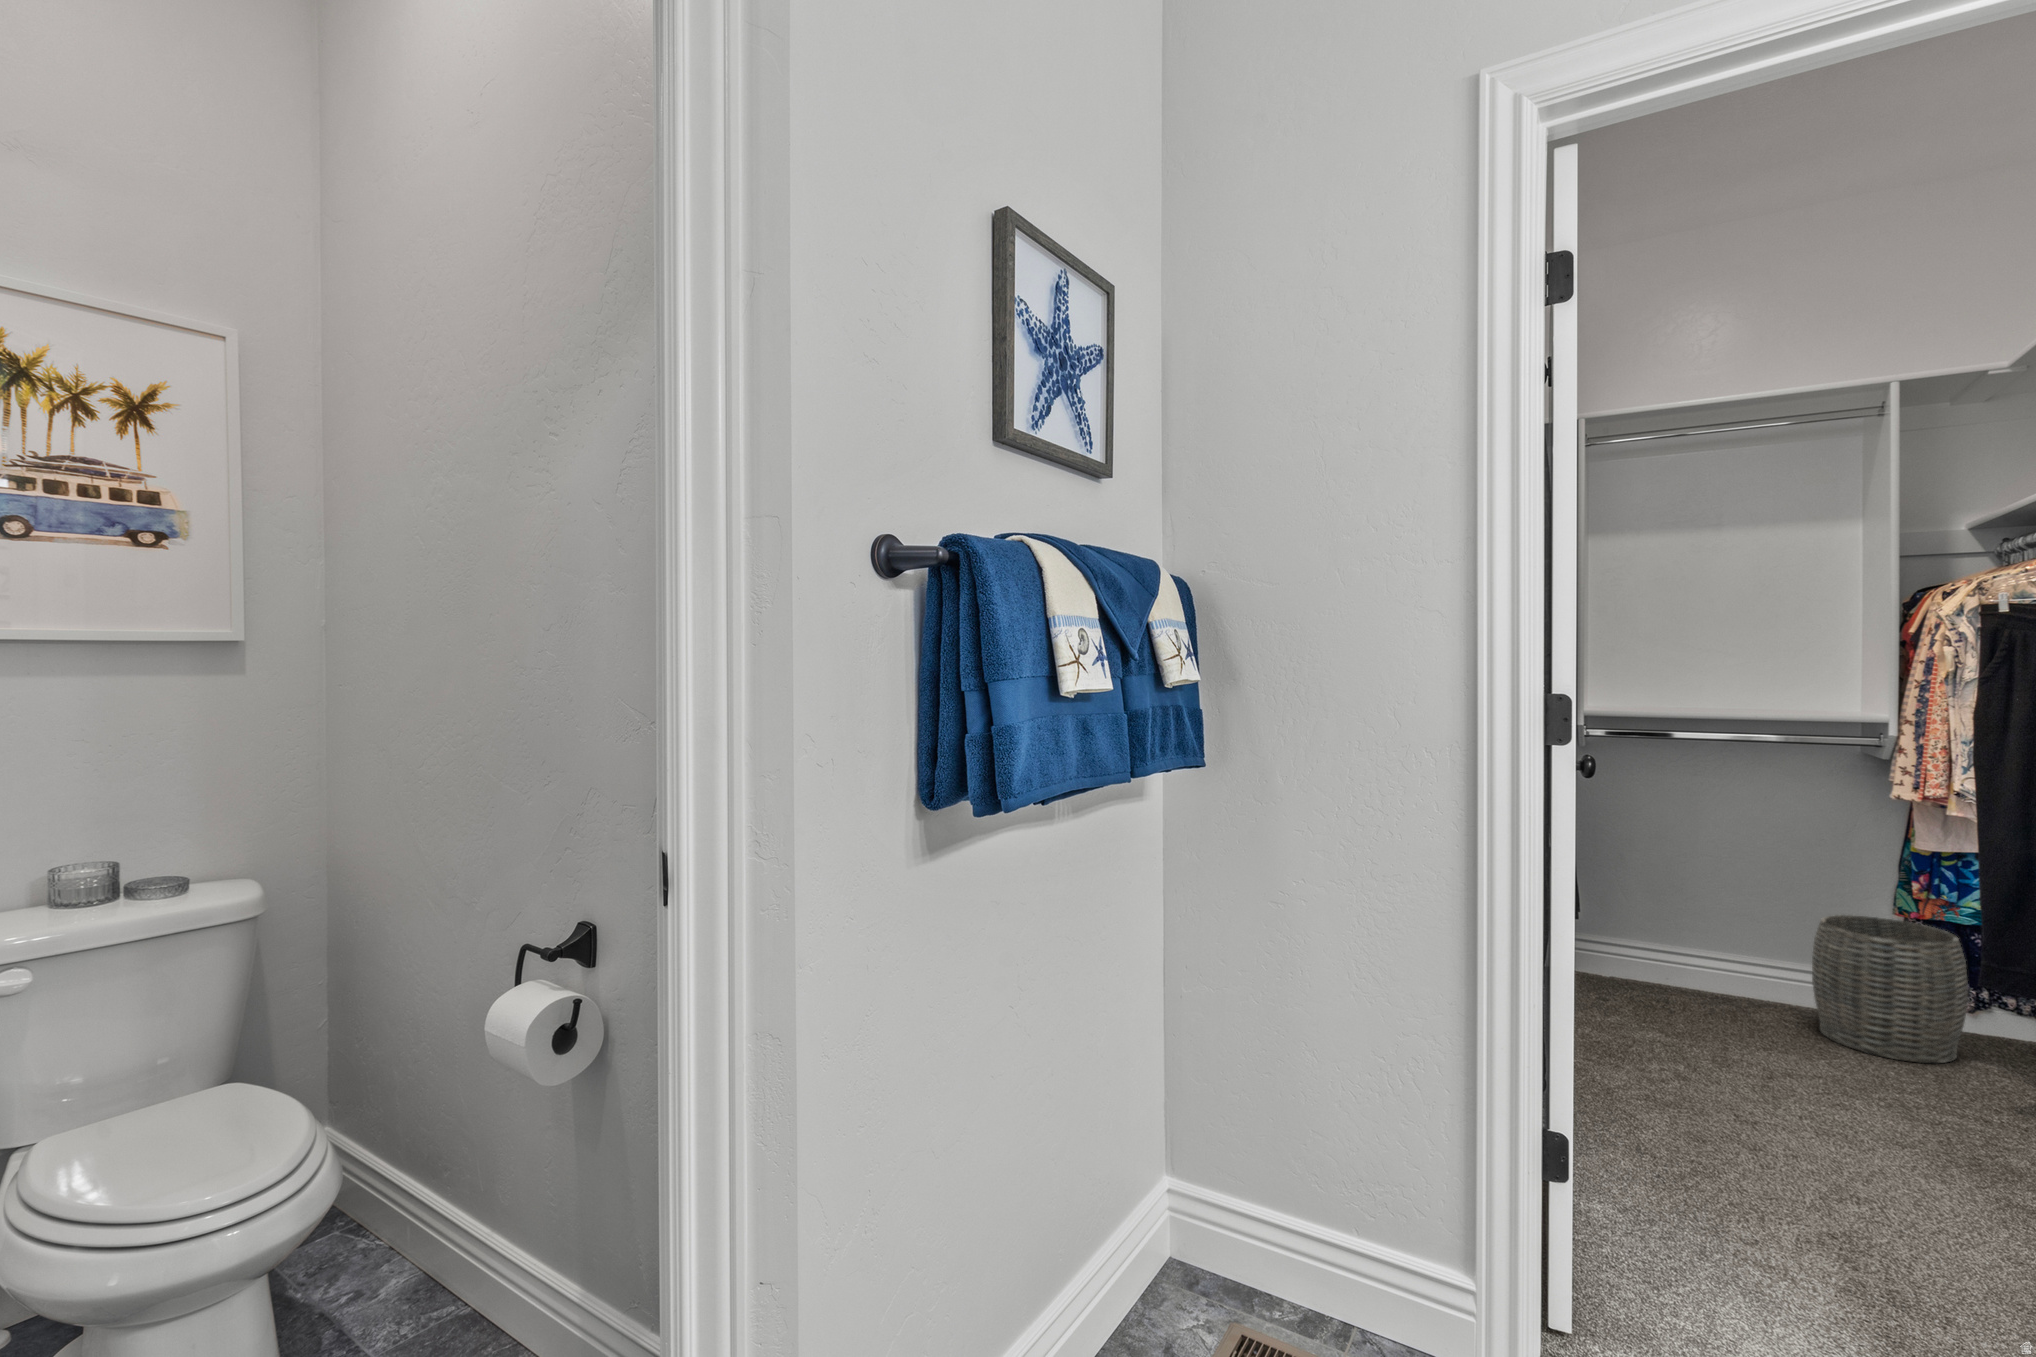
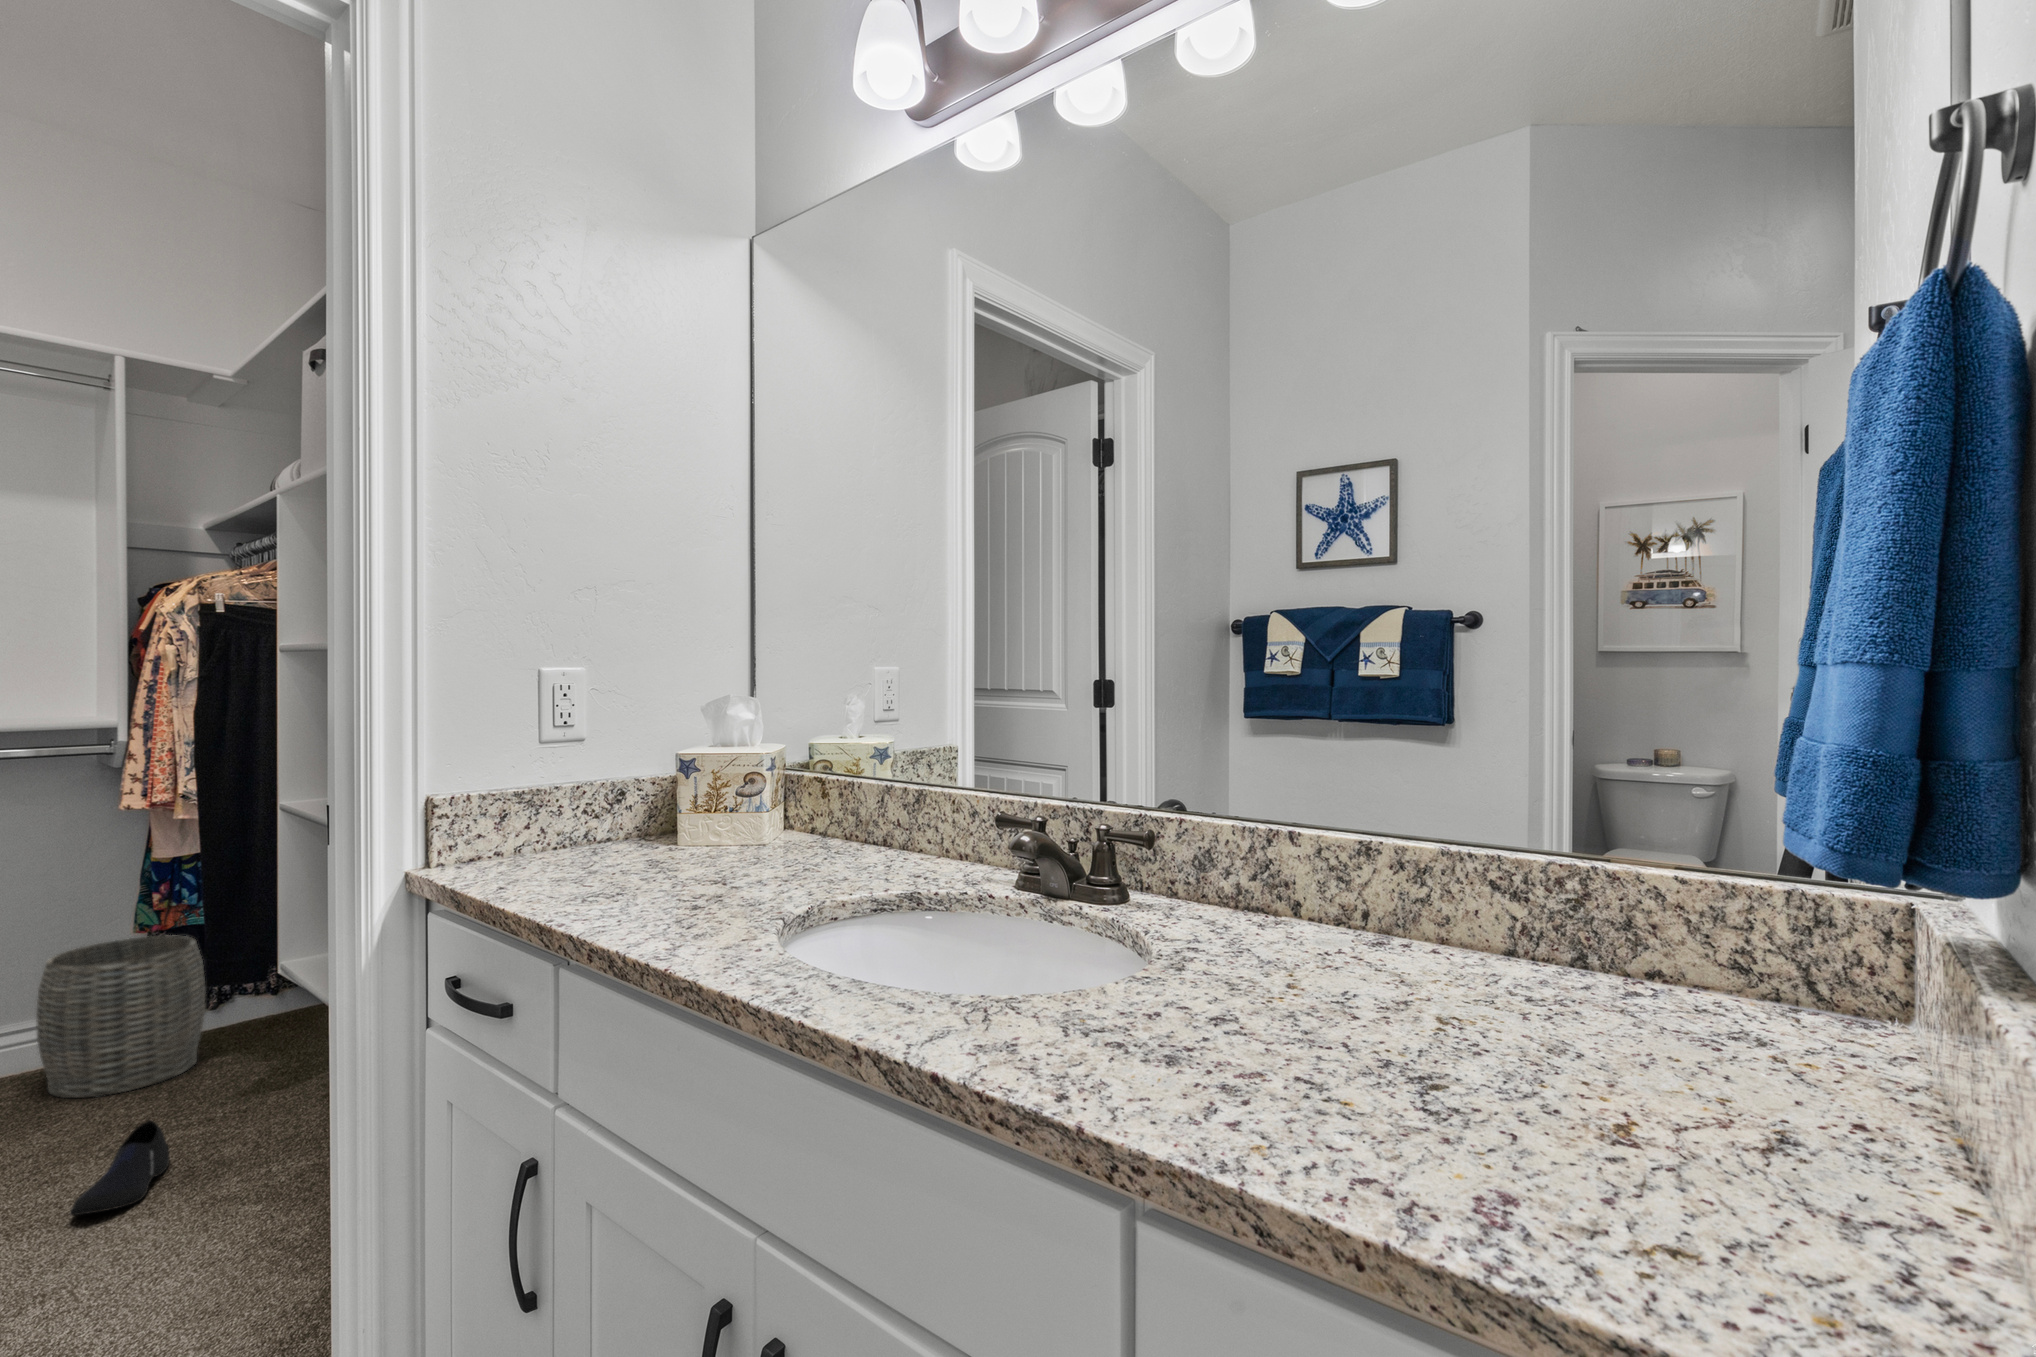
shoe: none [1877,1095,1960,1167] -> present [70,1120,169,1215]

